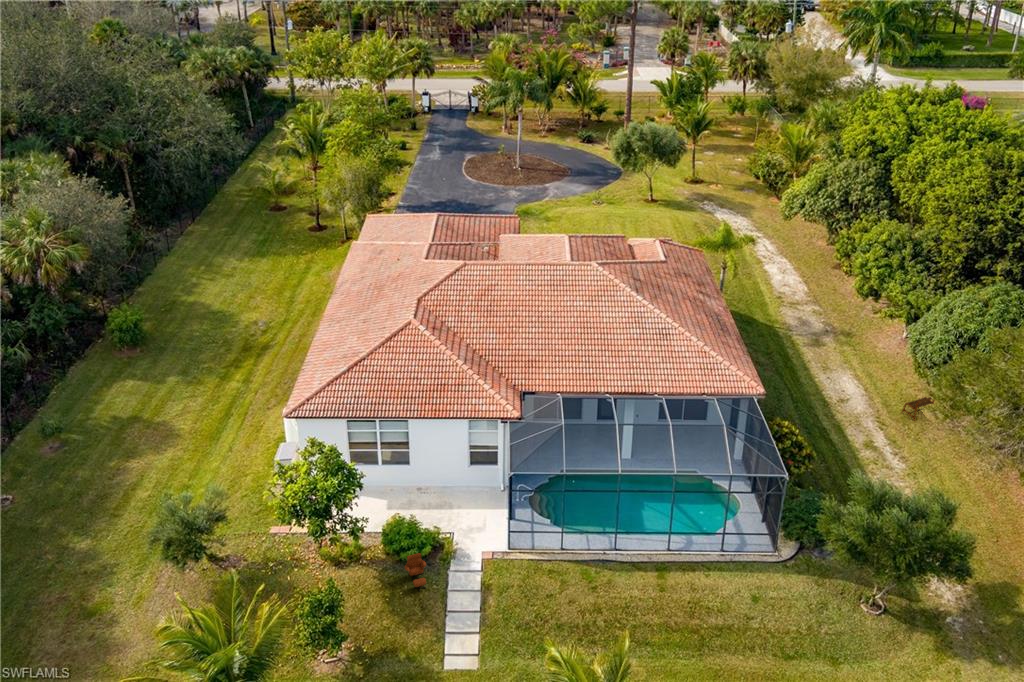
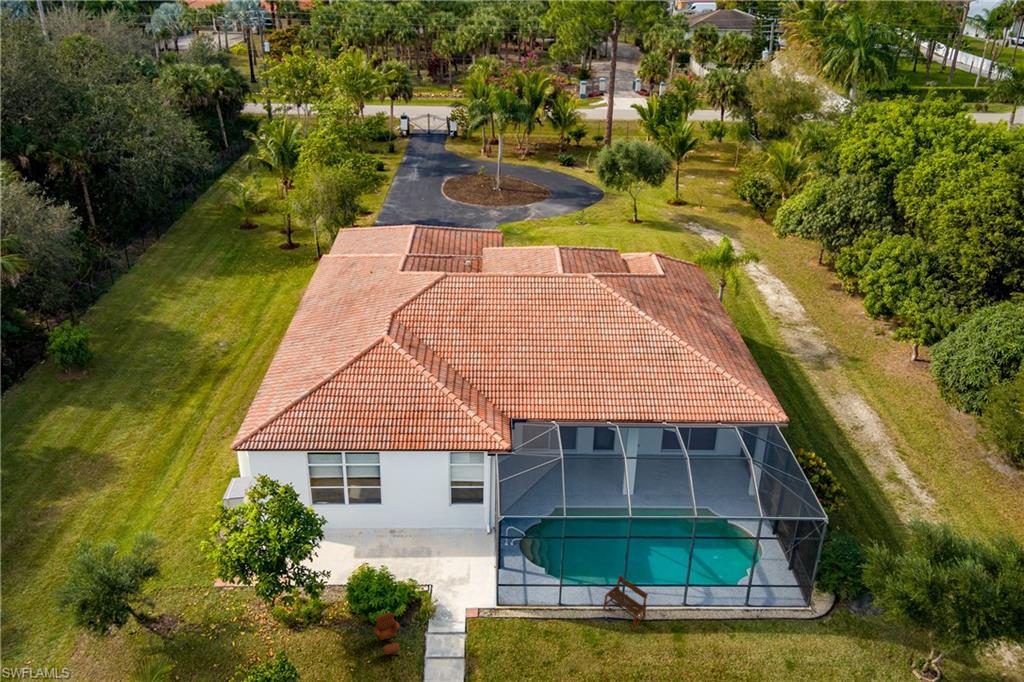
bench: present [902,397,935,421] -> present [603,575,648,631]

